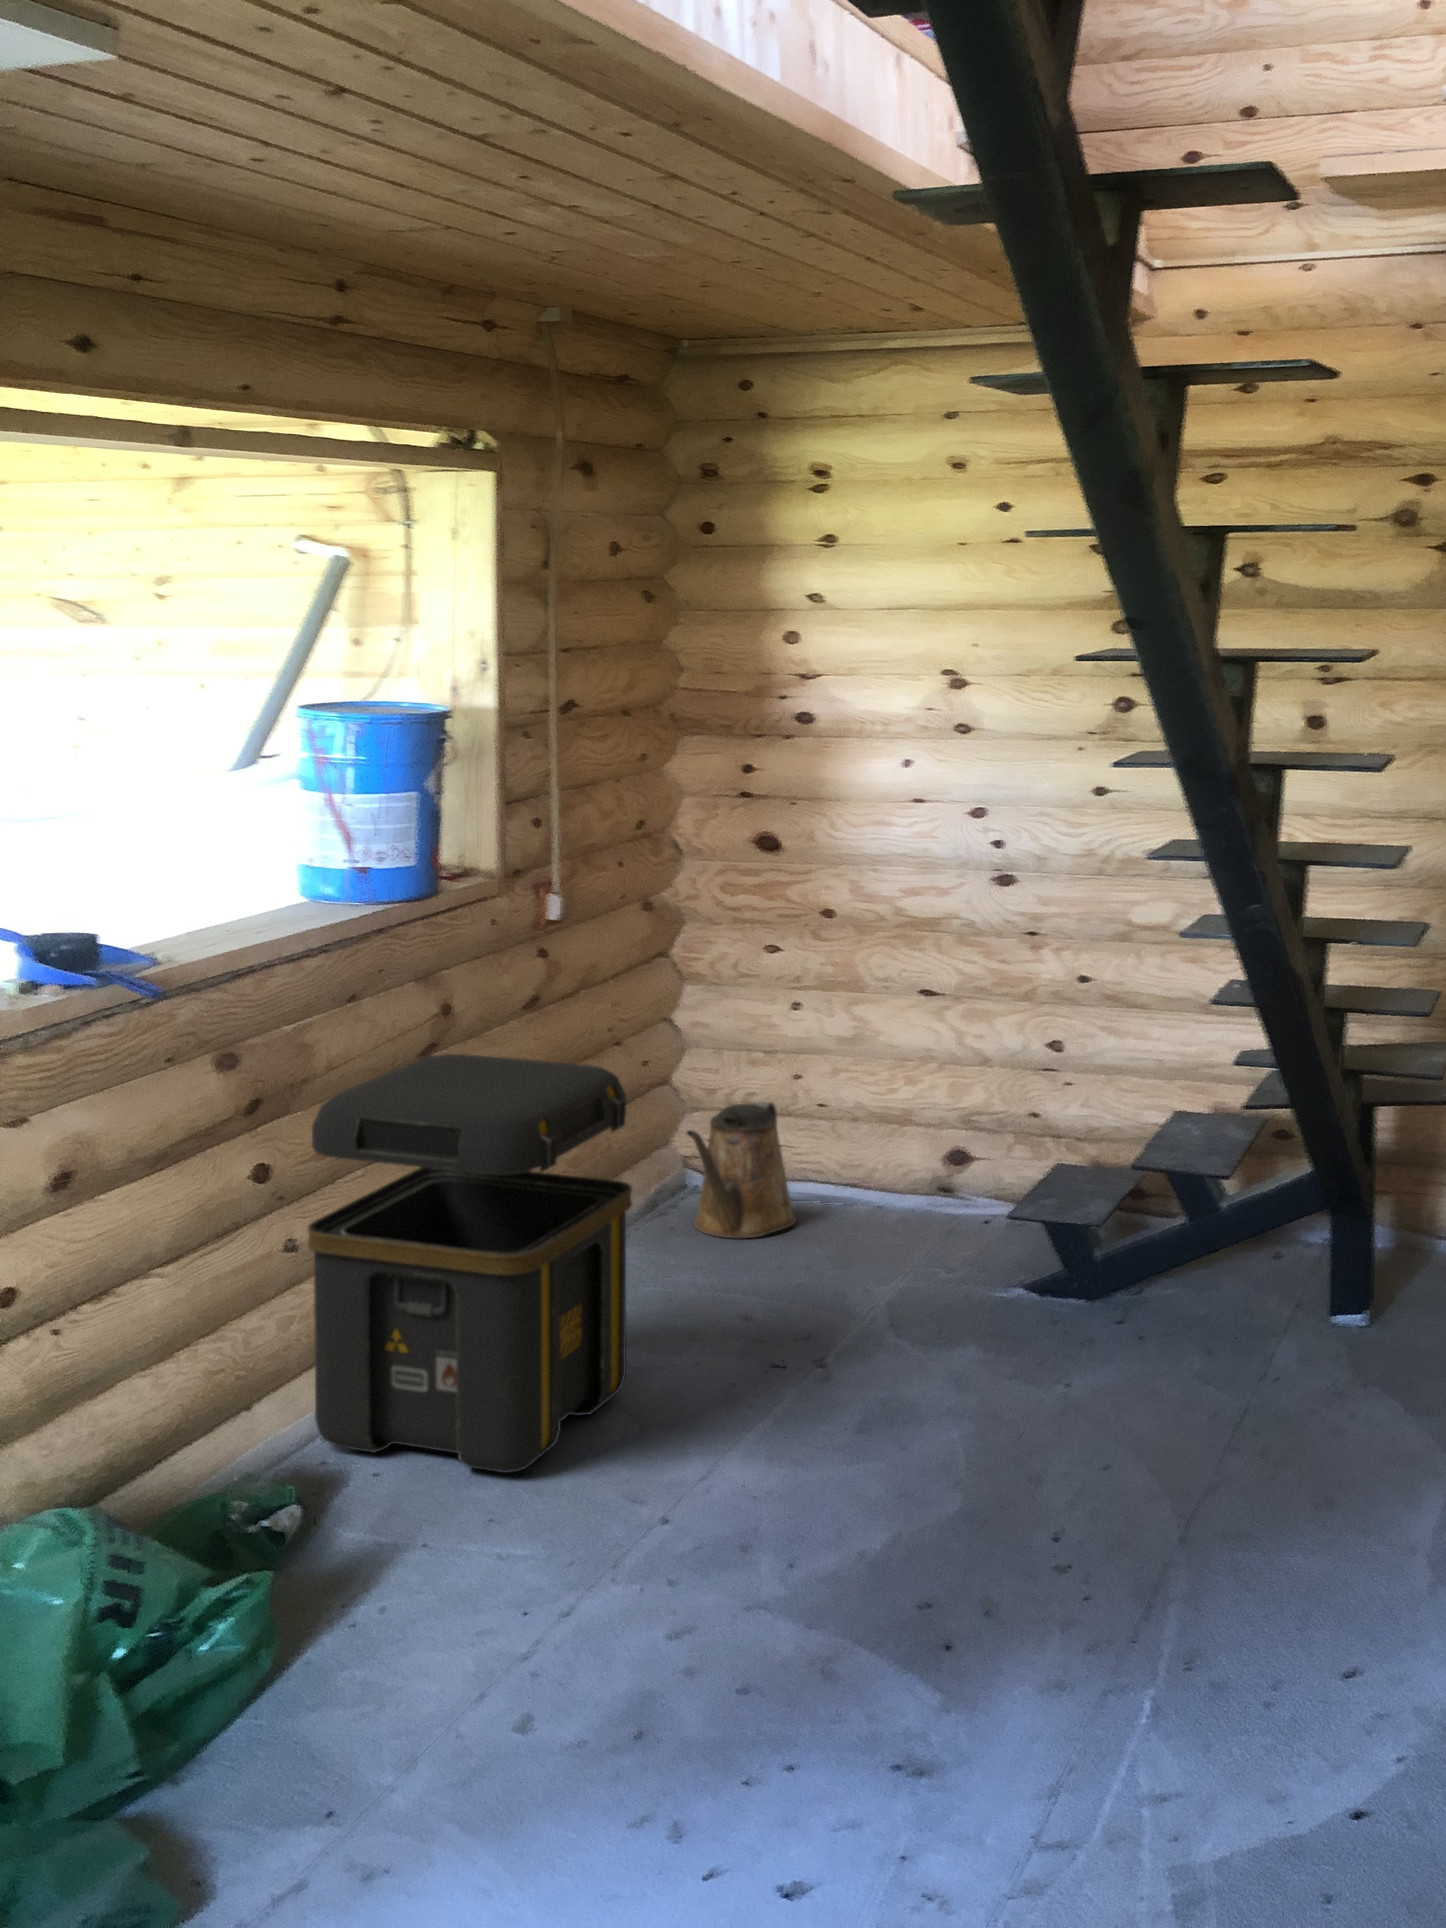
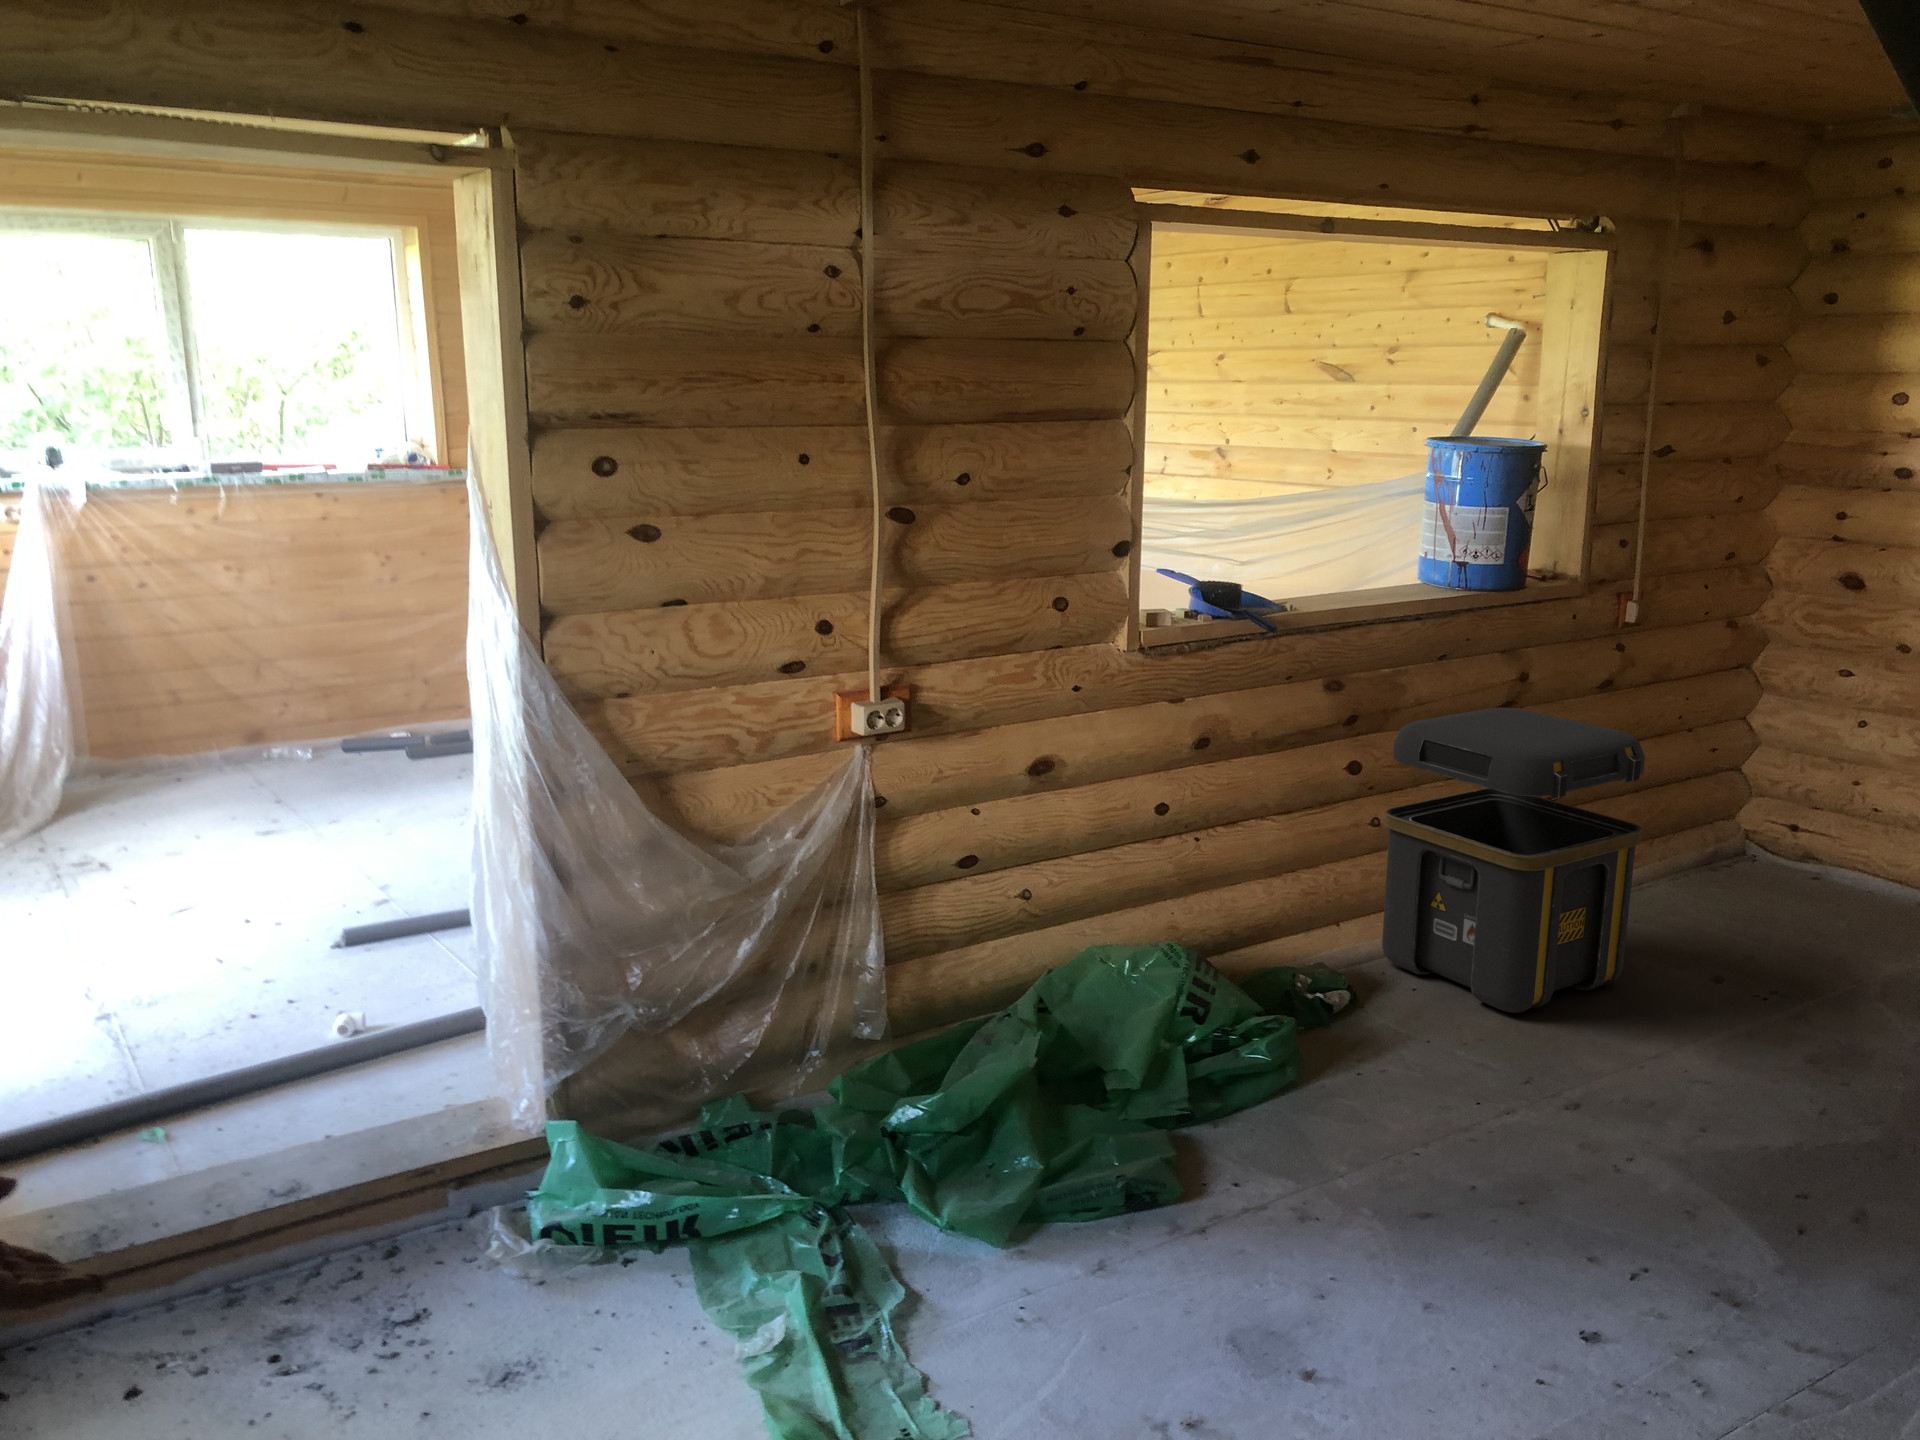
watering can: present [687,1101,796,1239] -> none [1727,794,1833,902]

